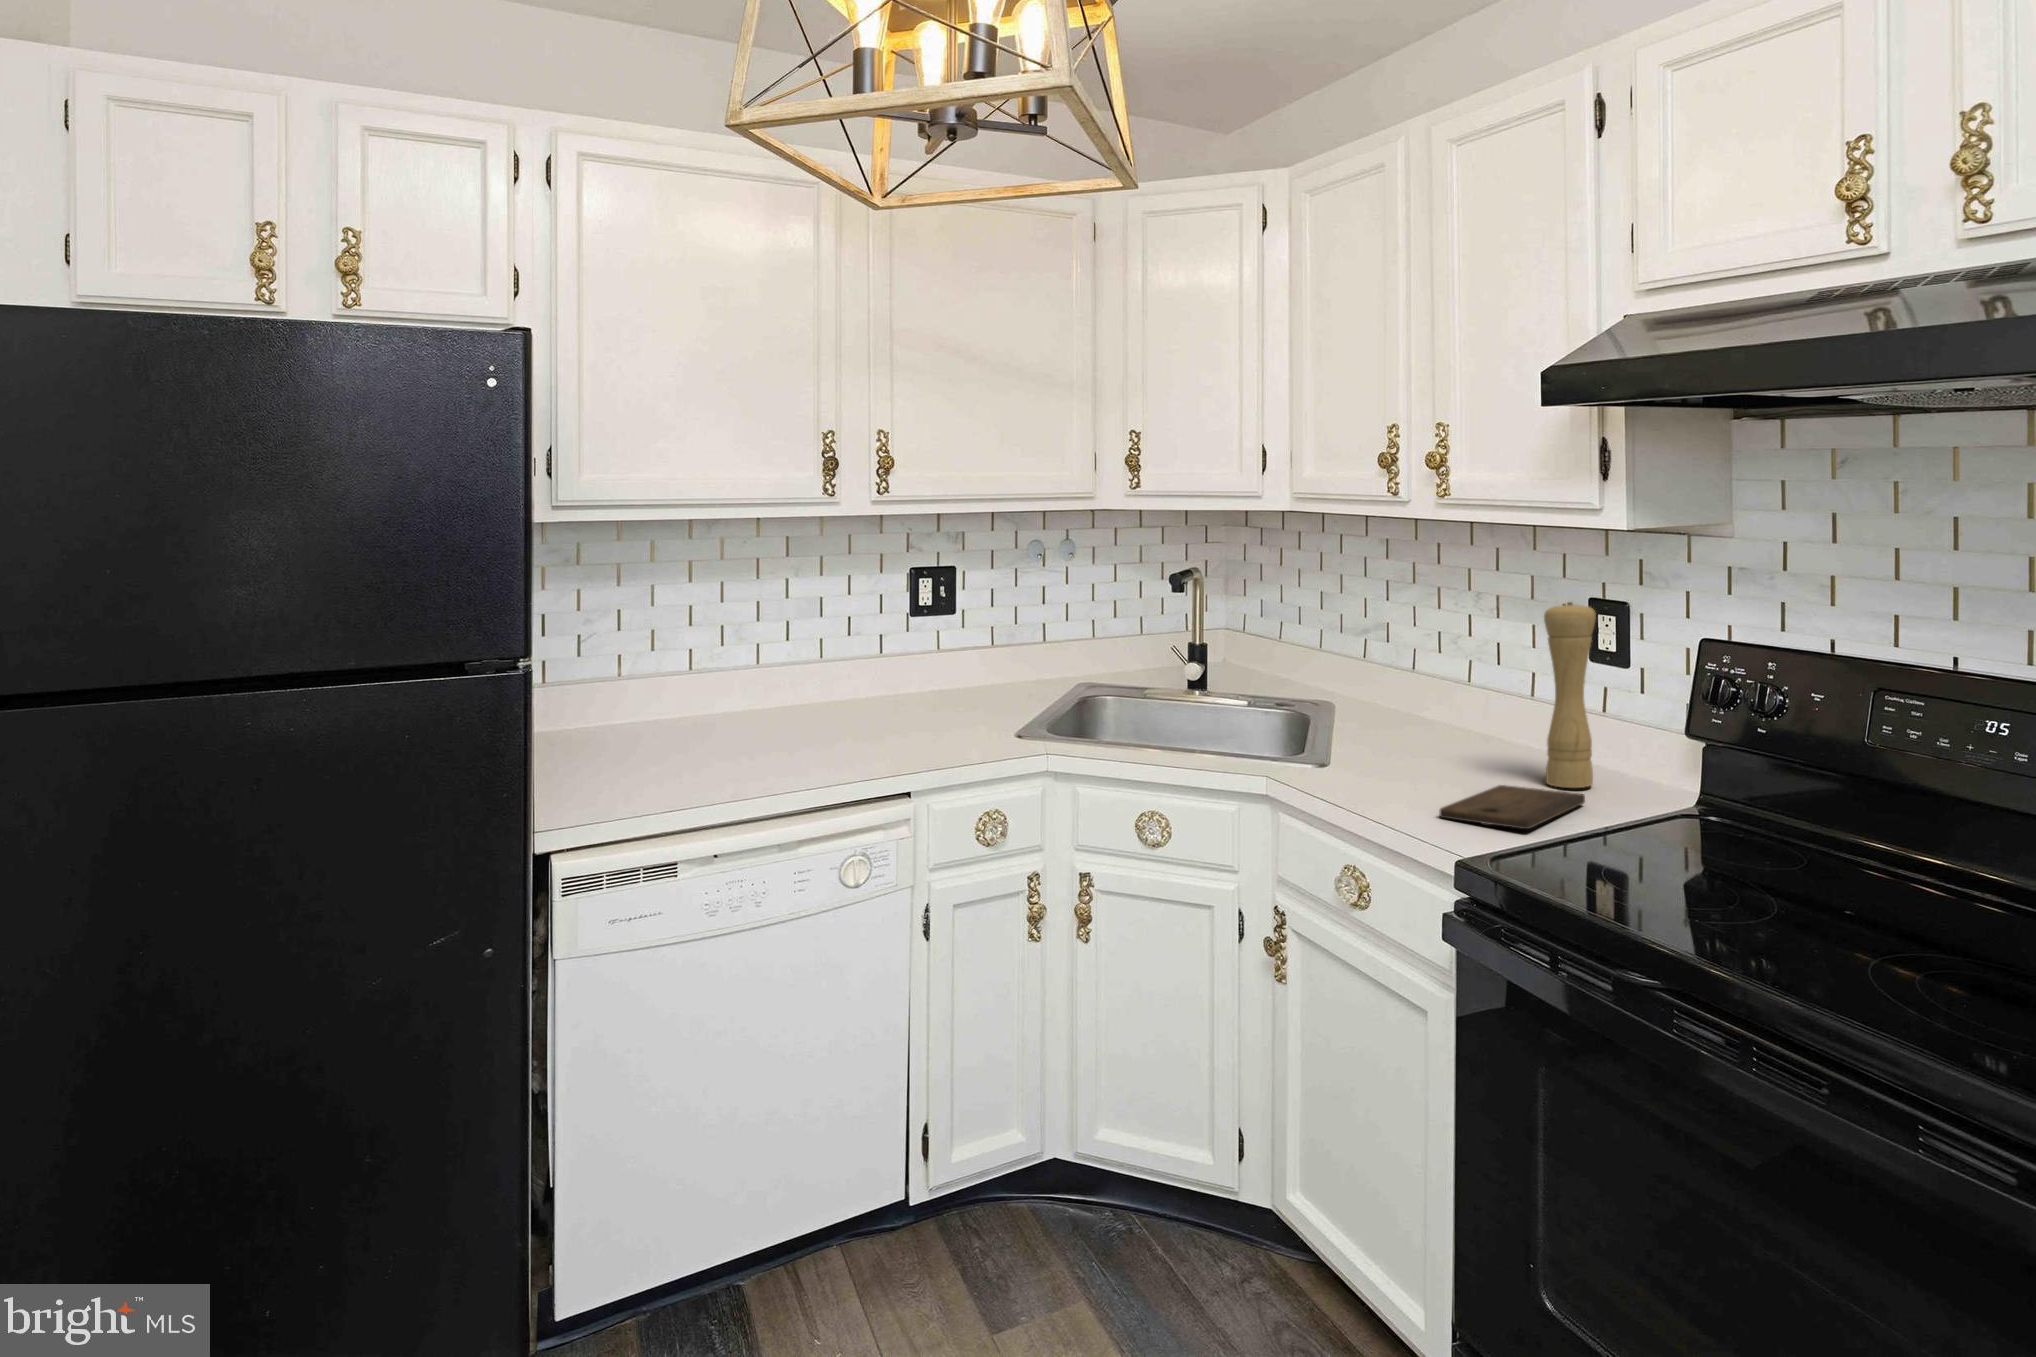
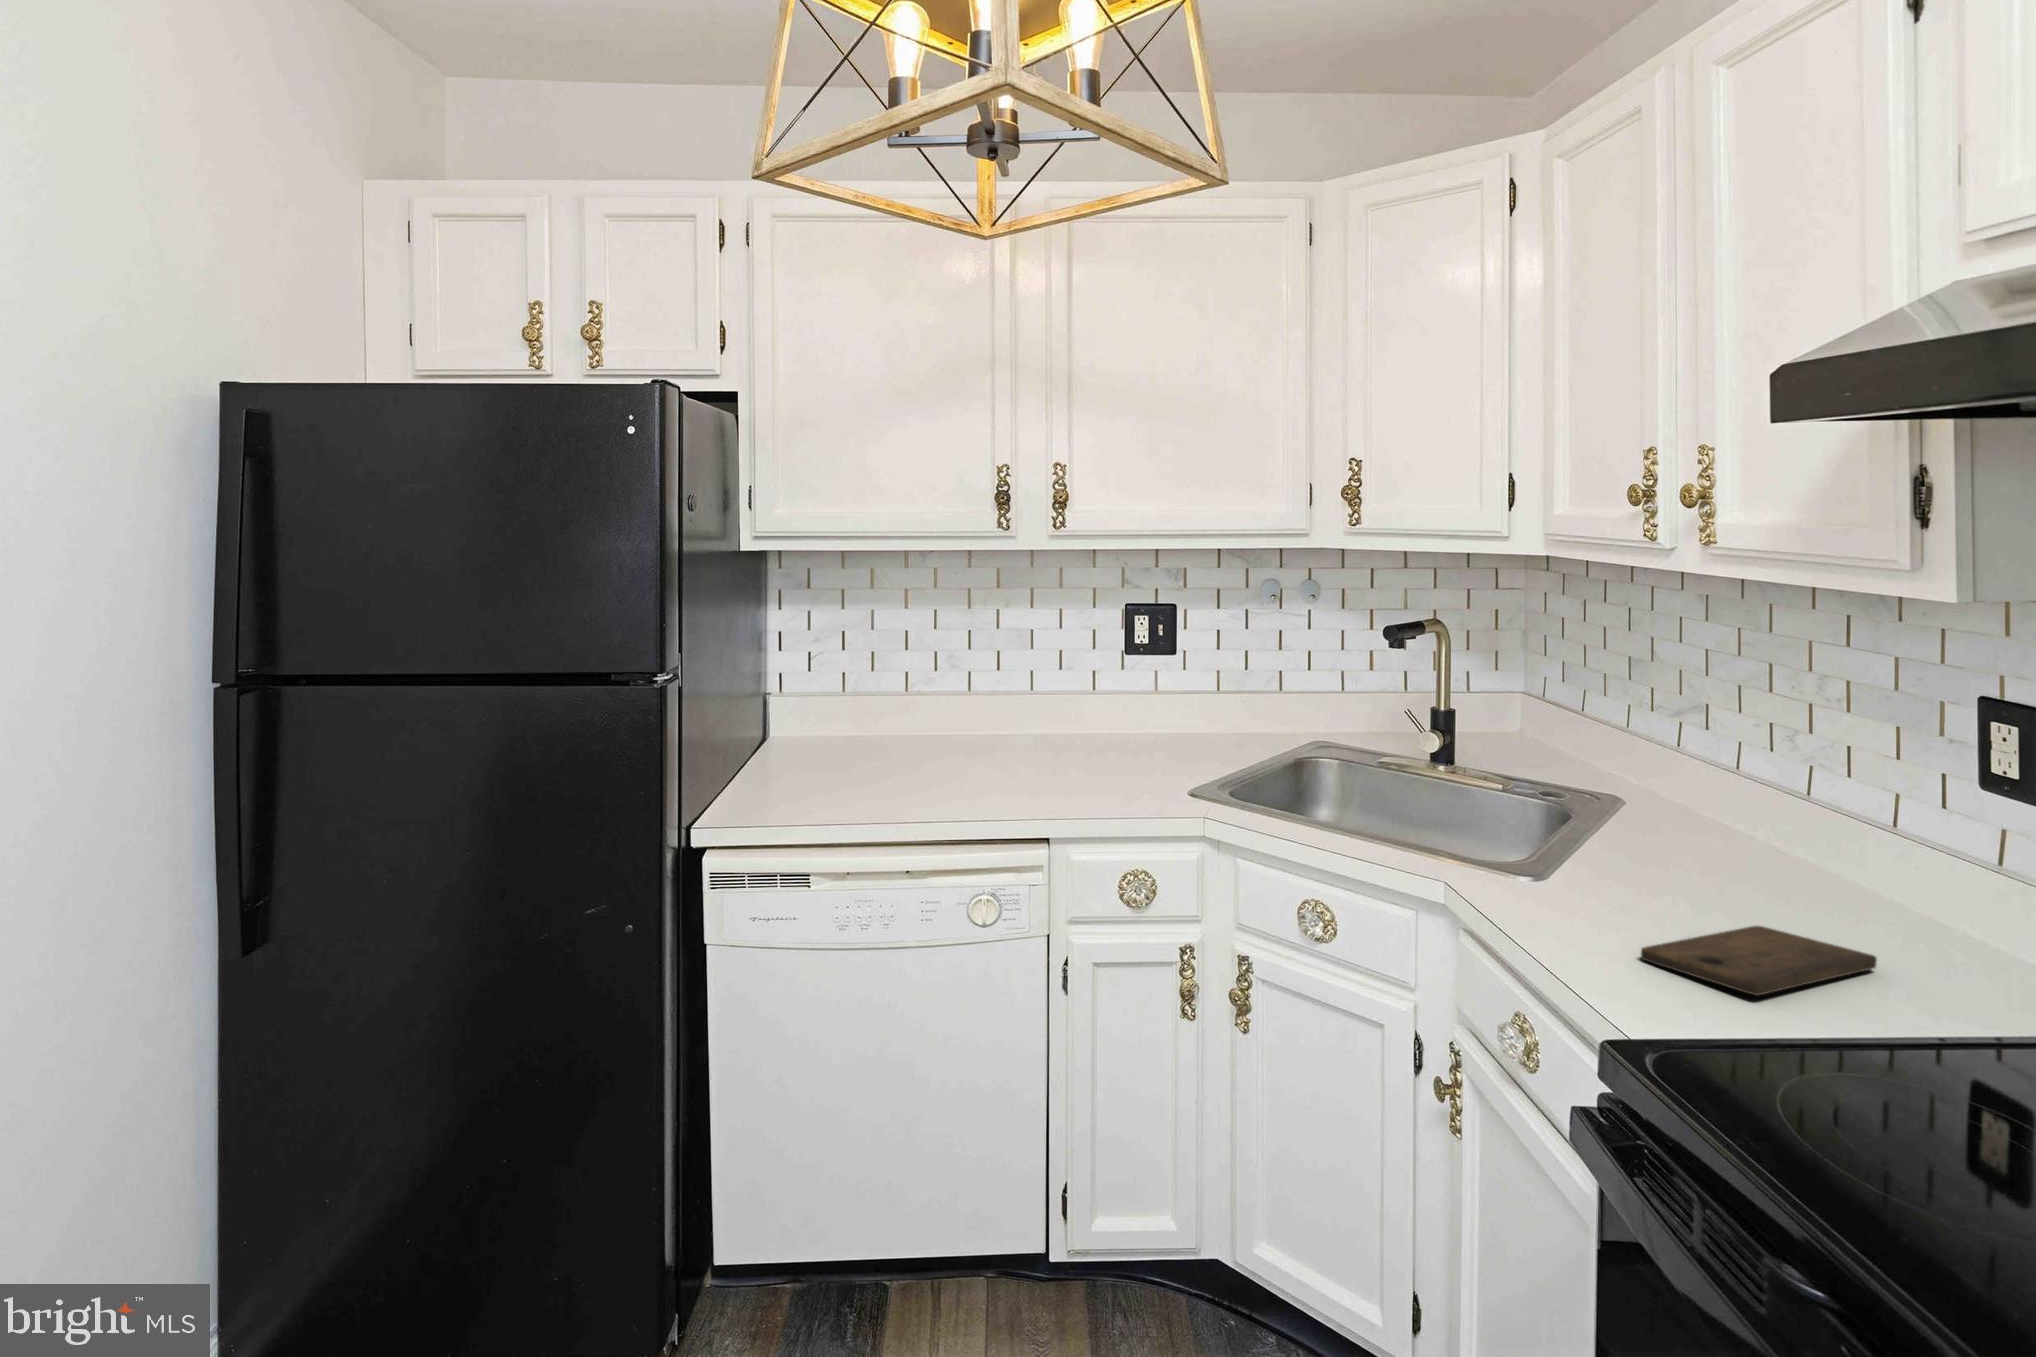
pepper mill: present [1544,602,1596,788] -> none [1835,689,1923,945]

